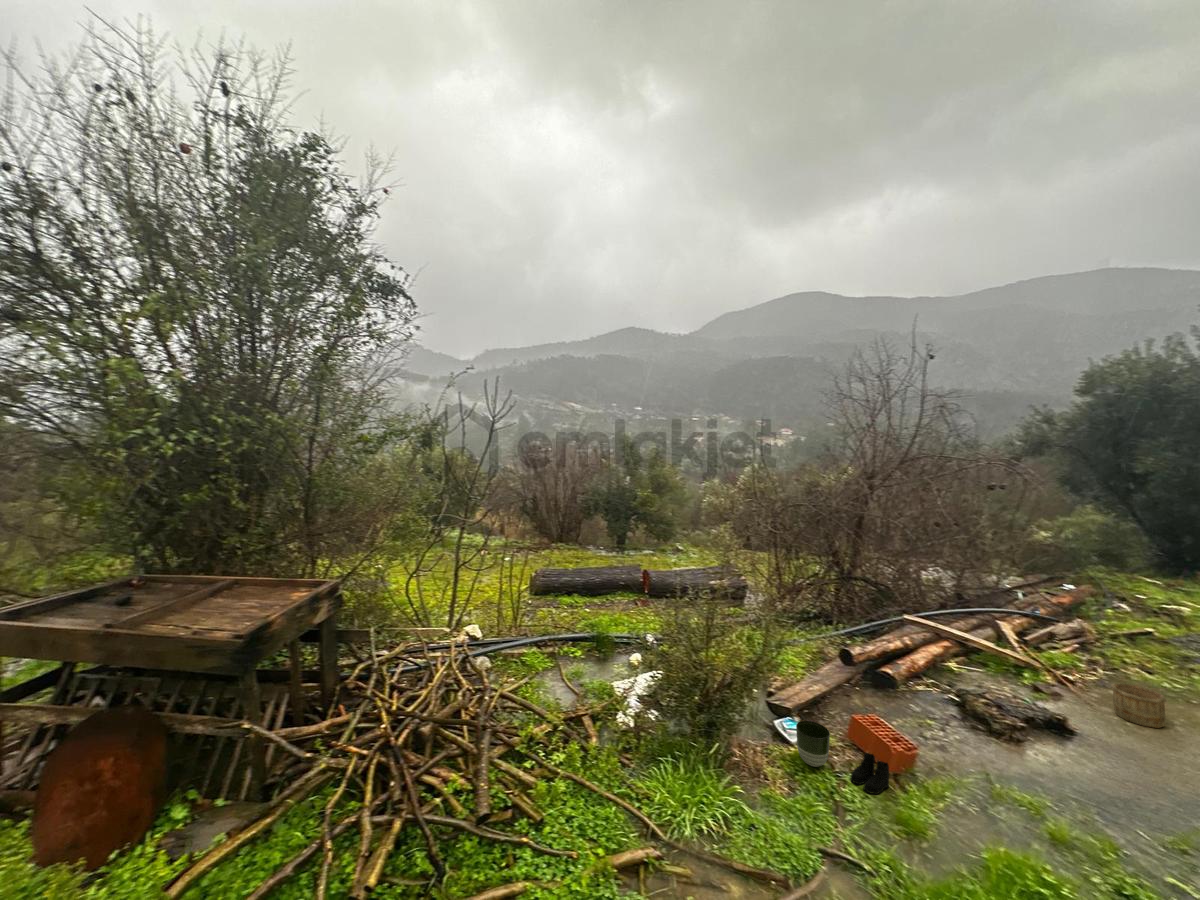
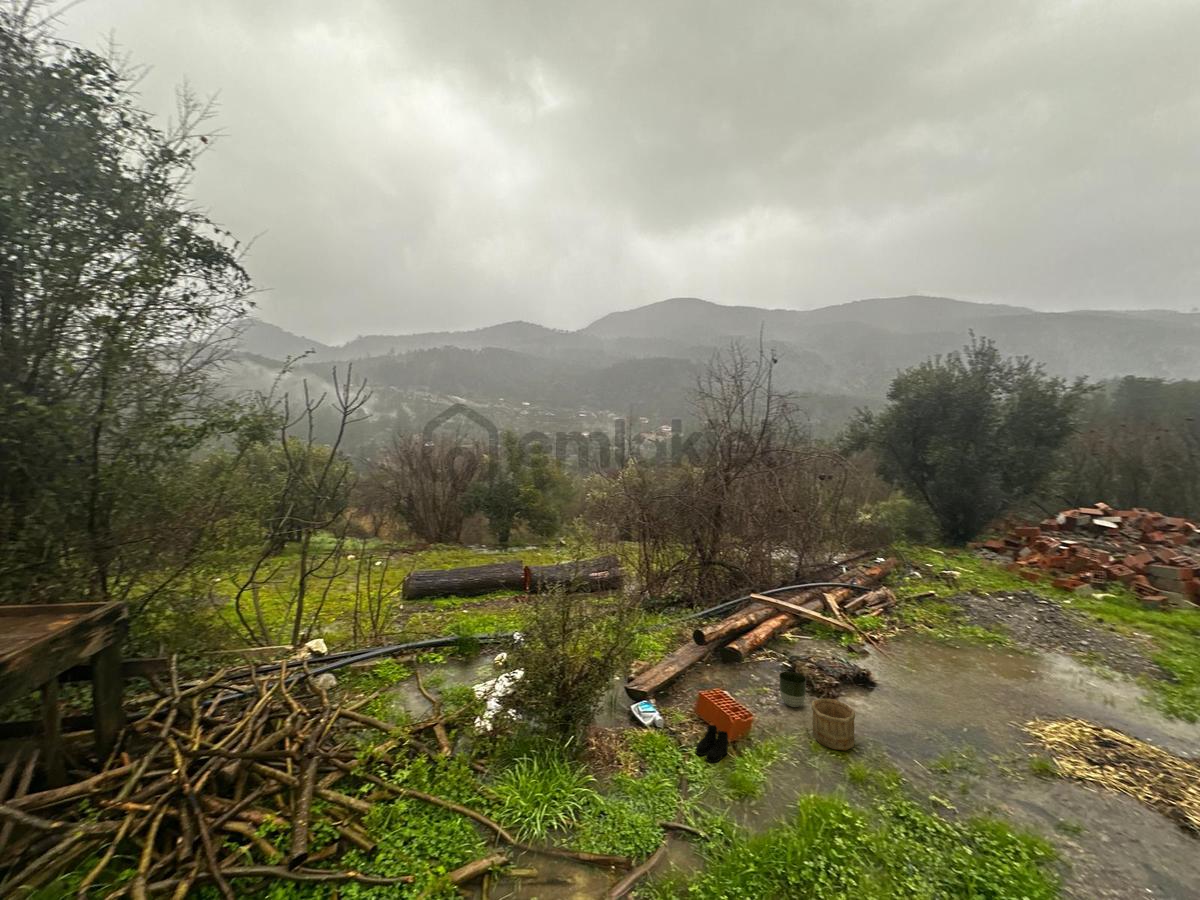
wooden bucket: present [1111,683,1166,728] -> present [811,699,855,751]
planter: present [796,721,830,767] -> present [779,672,806,707]

